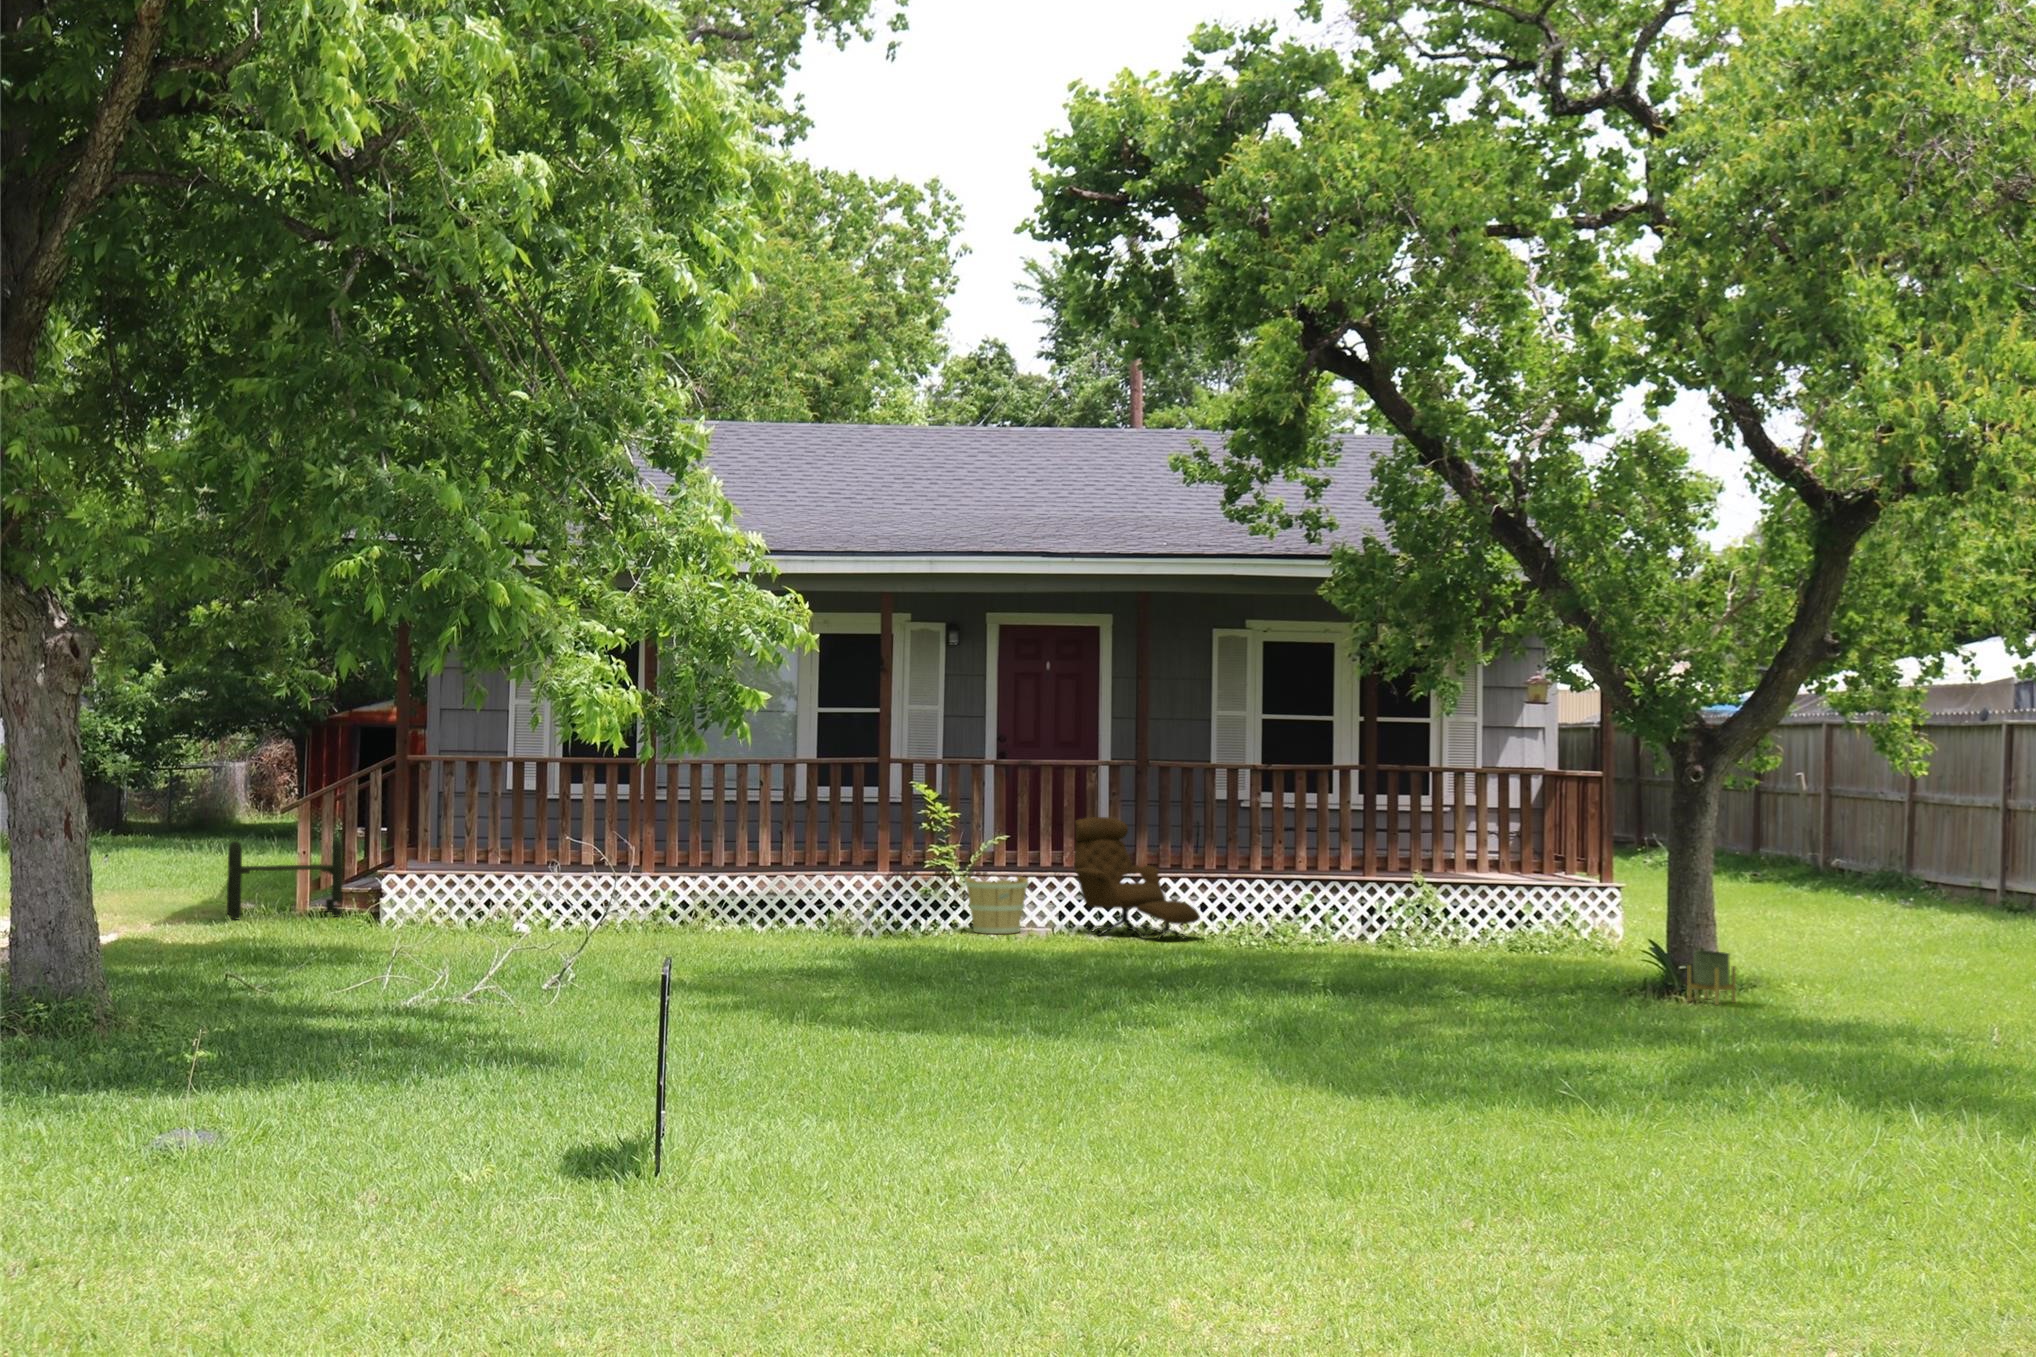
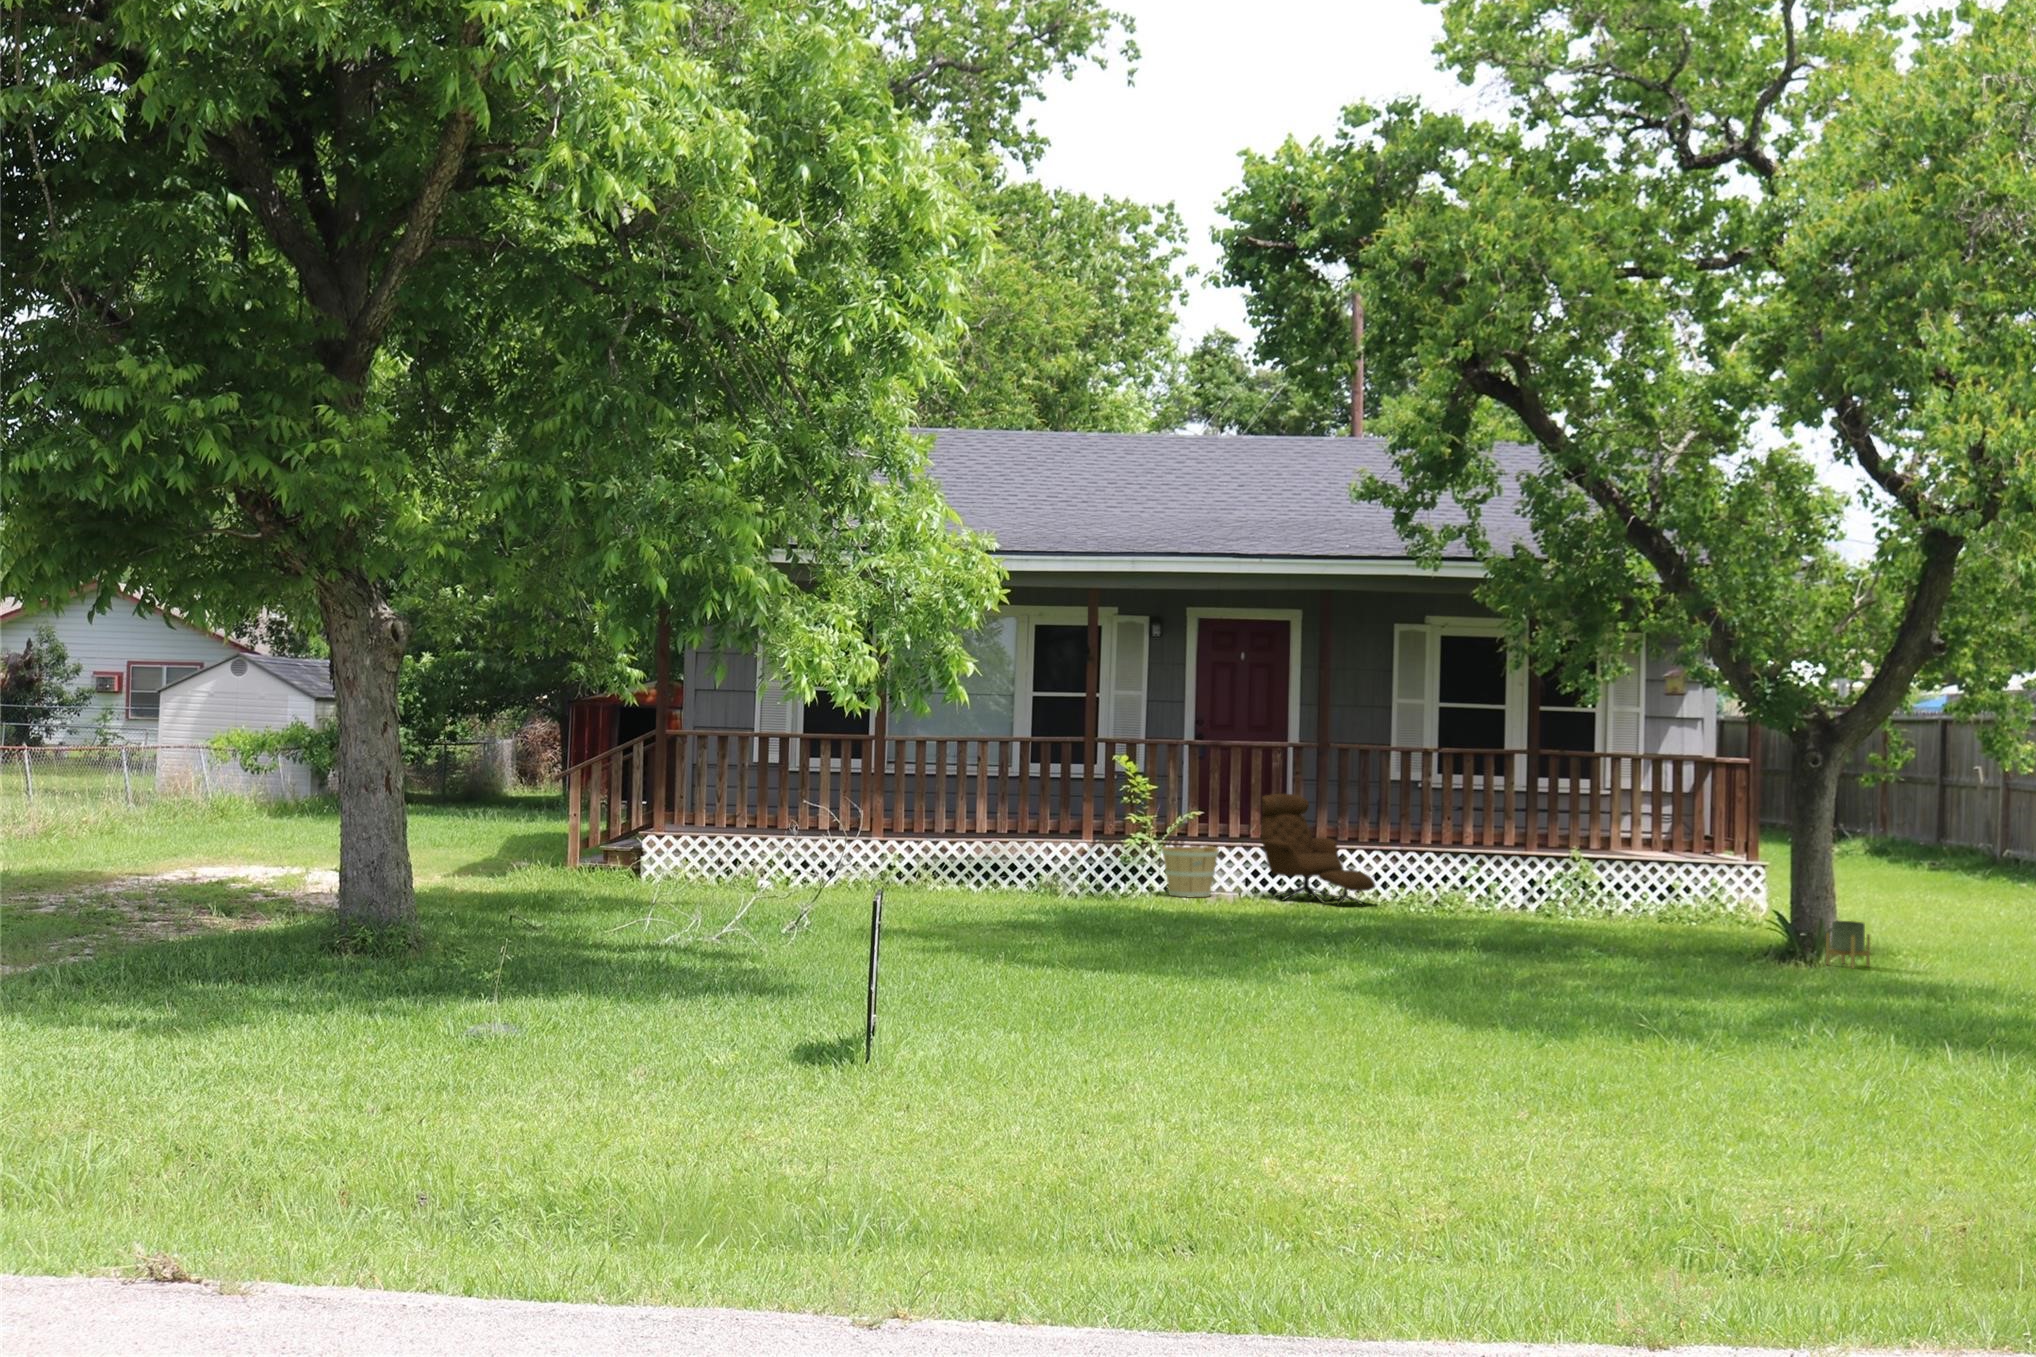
bench: present [227,840,343,920] -> none [506,803,607,873]

